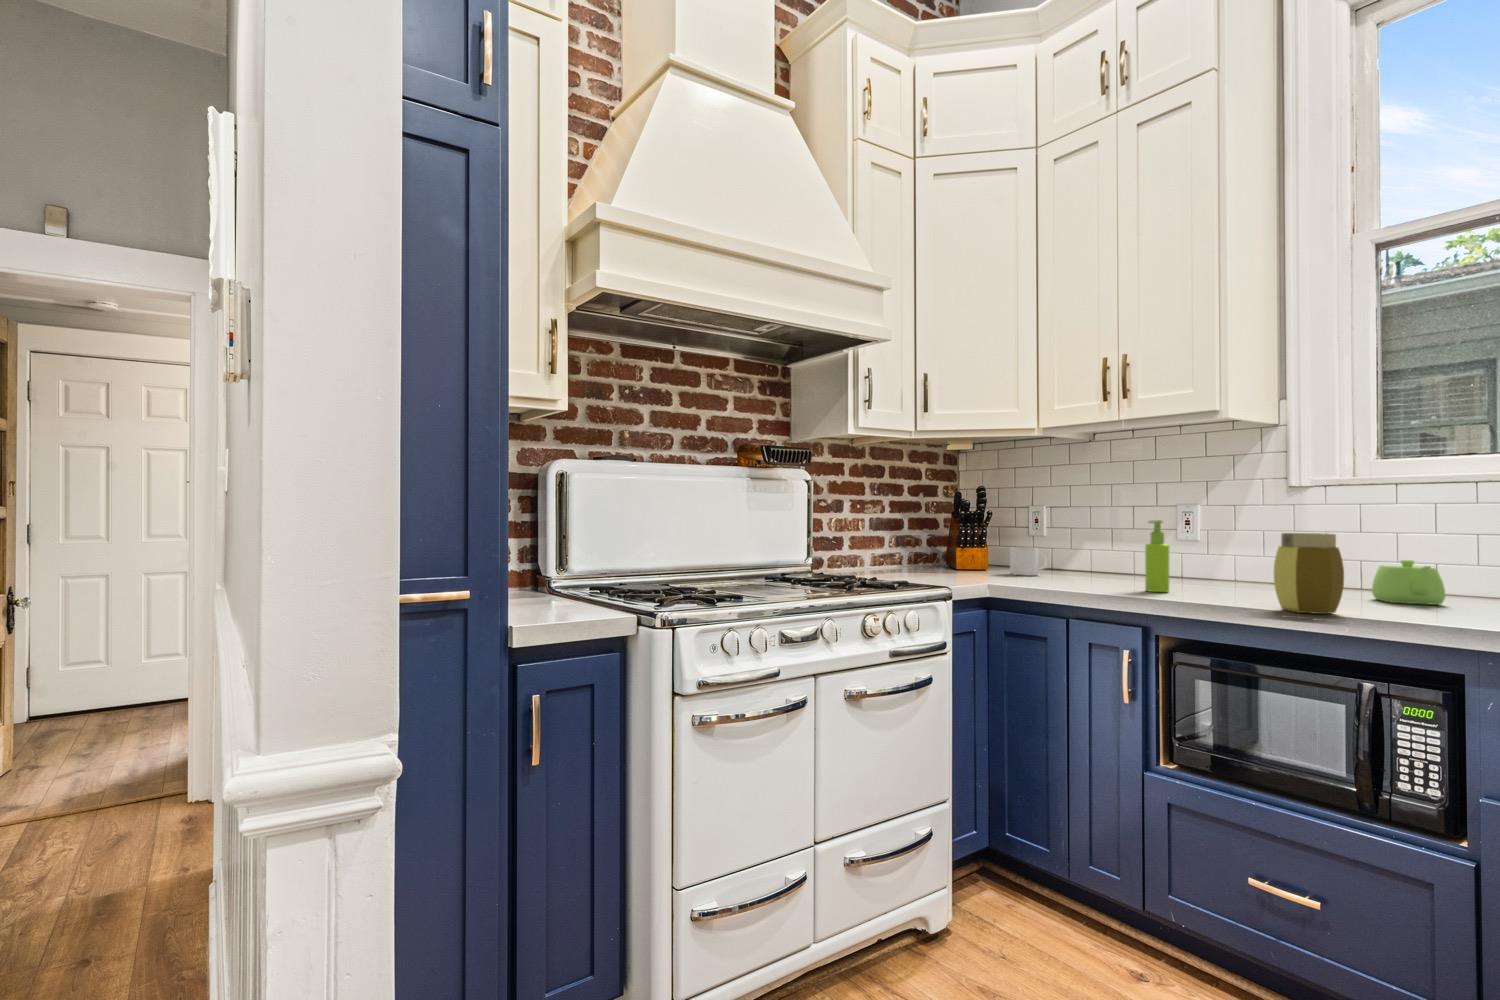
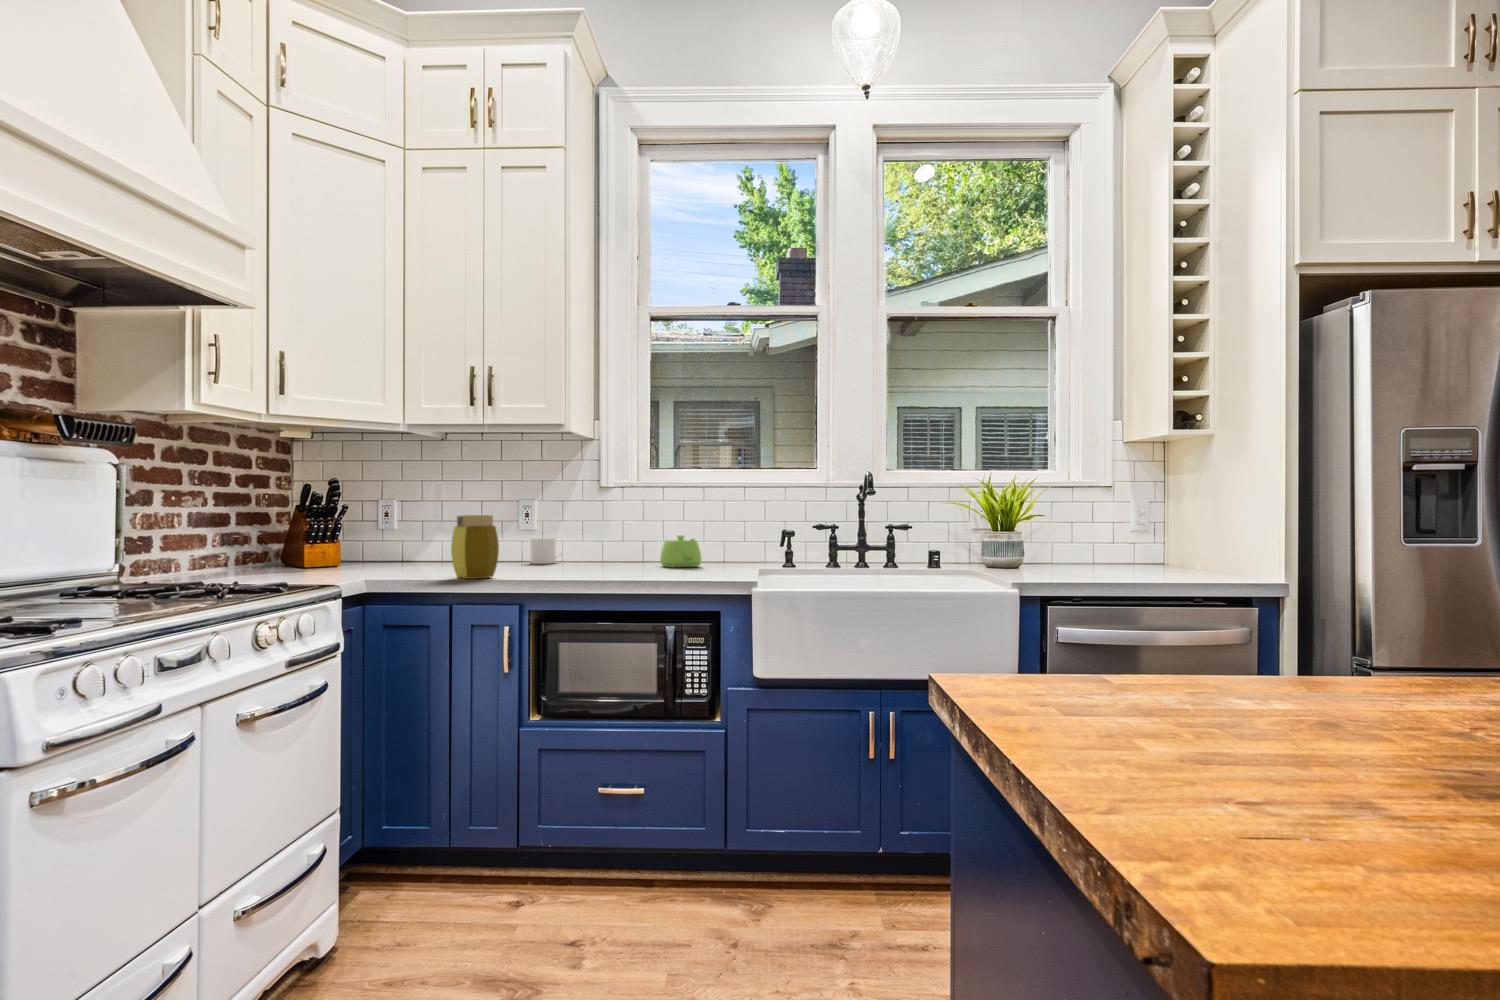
soap dispenser: present [1145,520,1169,592] -> none [508,509,528,573]
jar: present [1274,533,1344,614] -> present [451,515,499,579]
mug: present [1010,547,1048,576] -> present [531,538,563,564]

